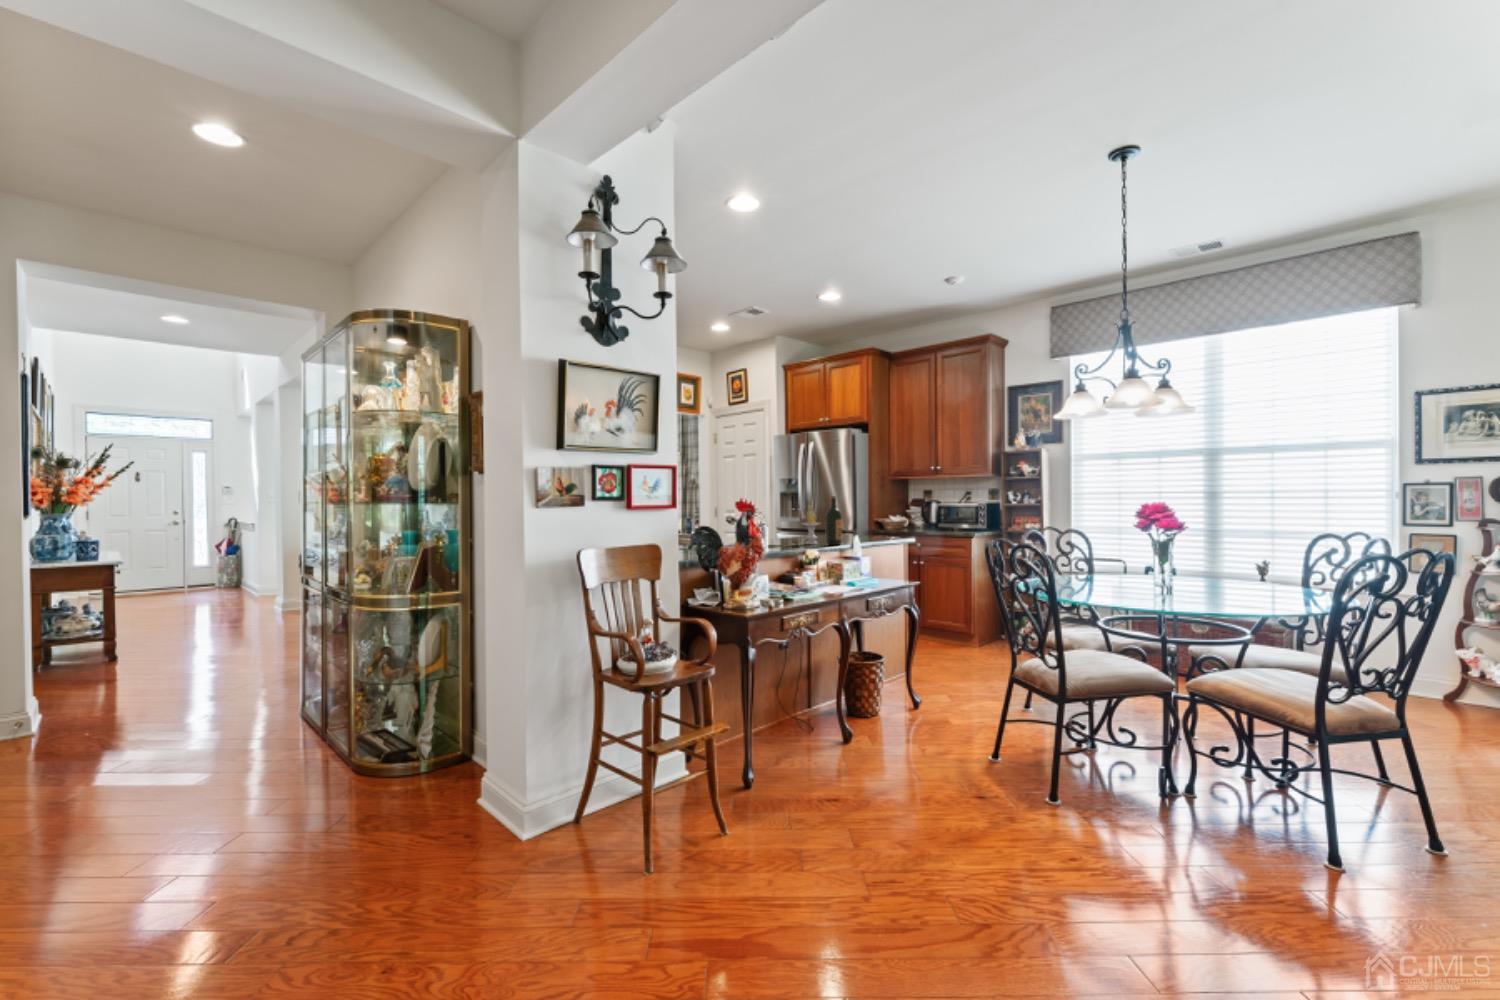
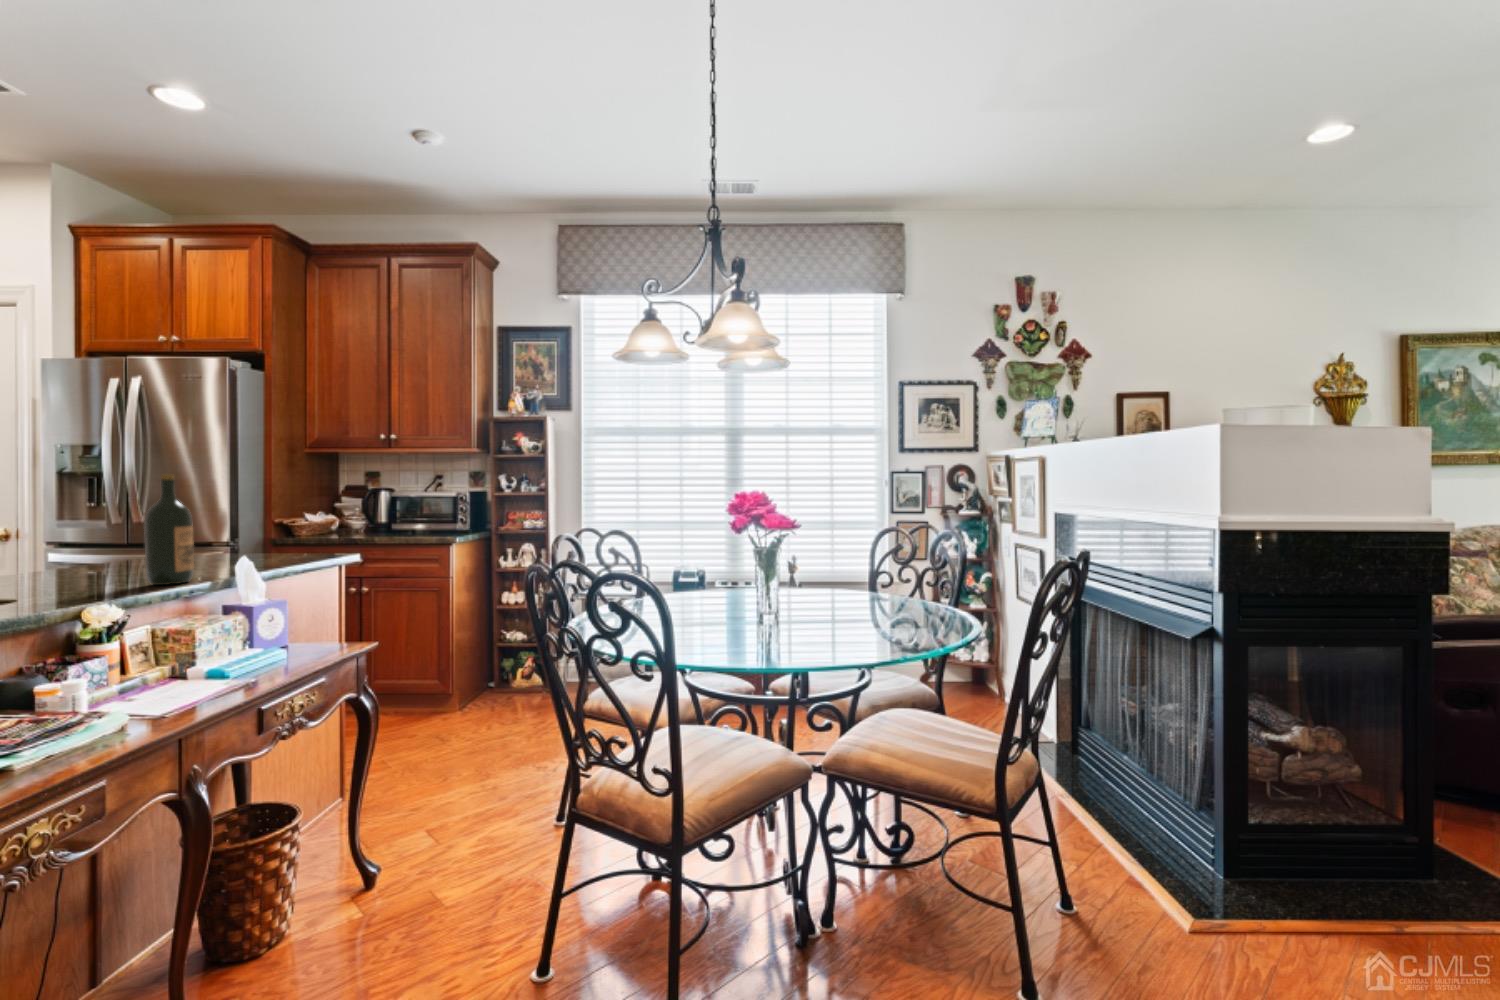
candle: present [803,505,819,544] -> none [73,495,135,585]

